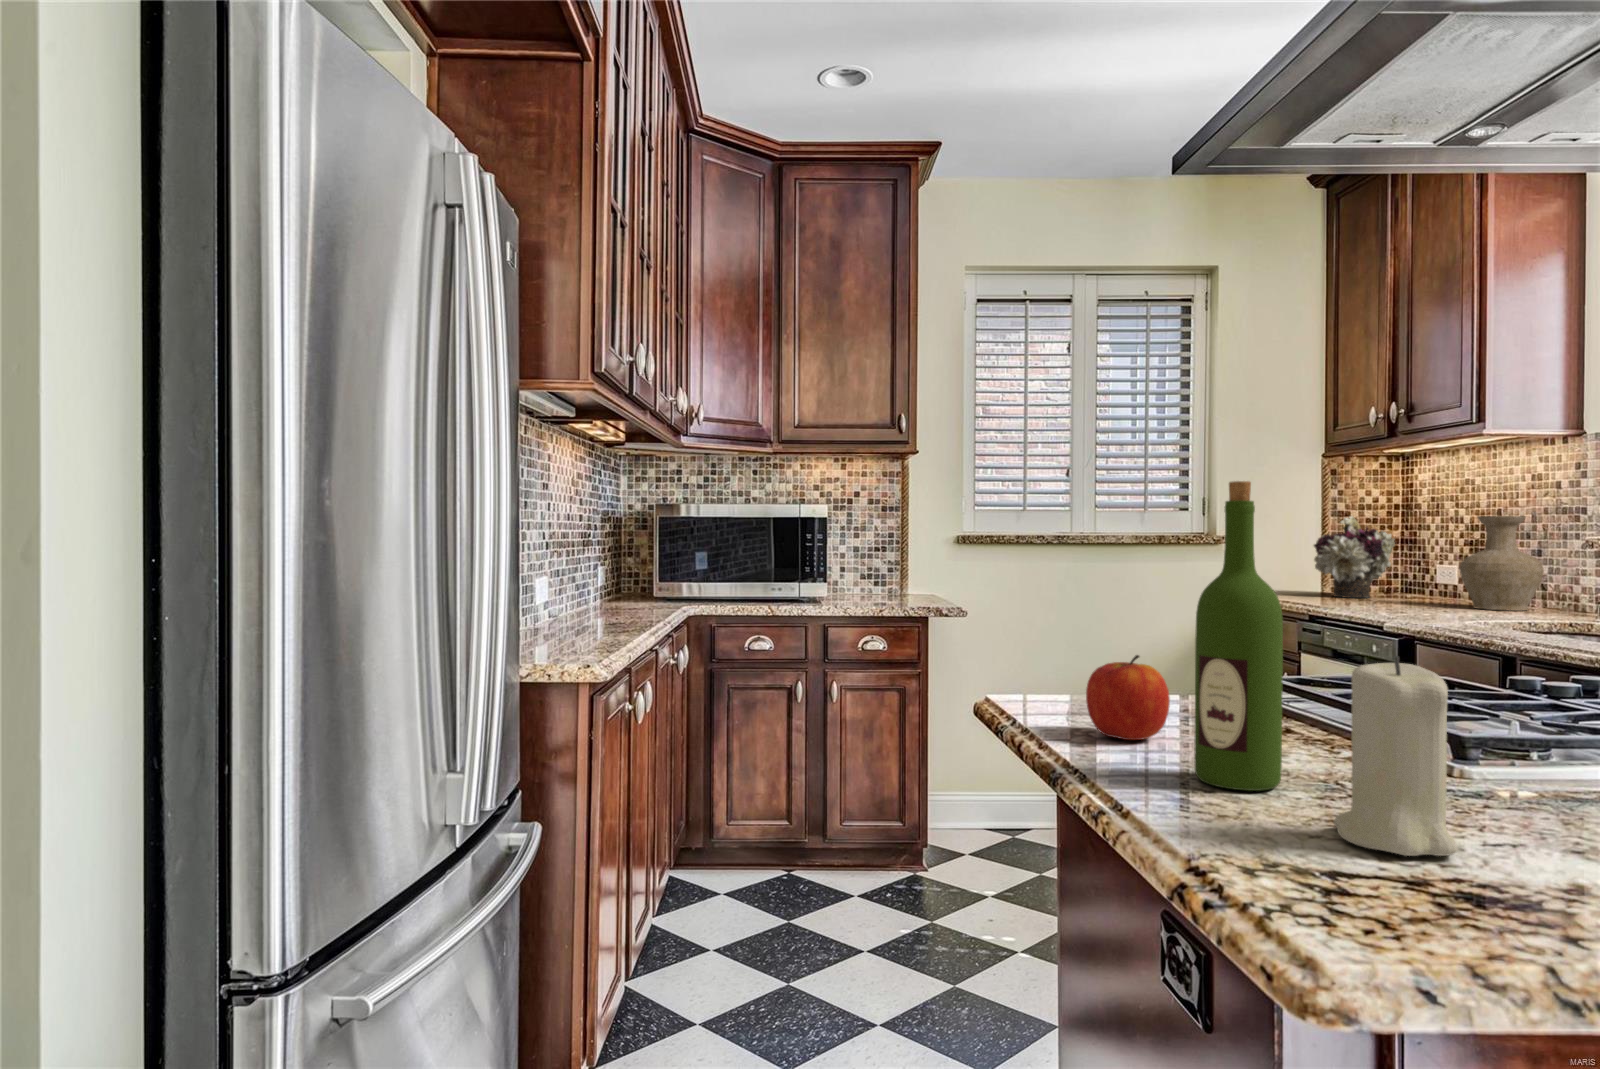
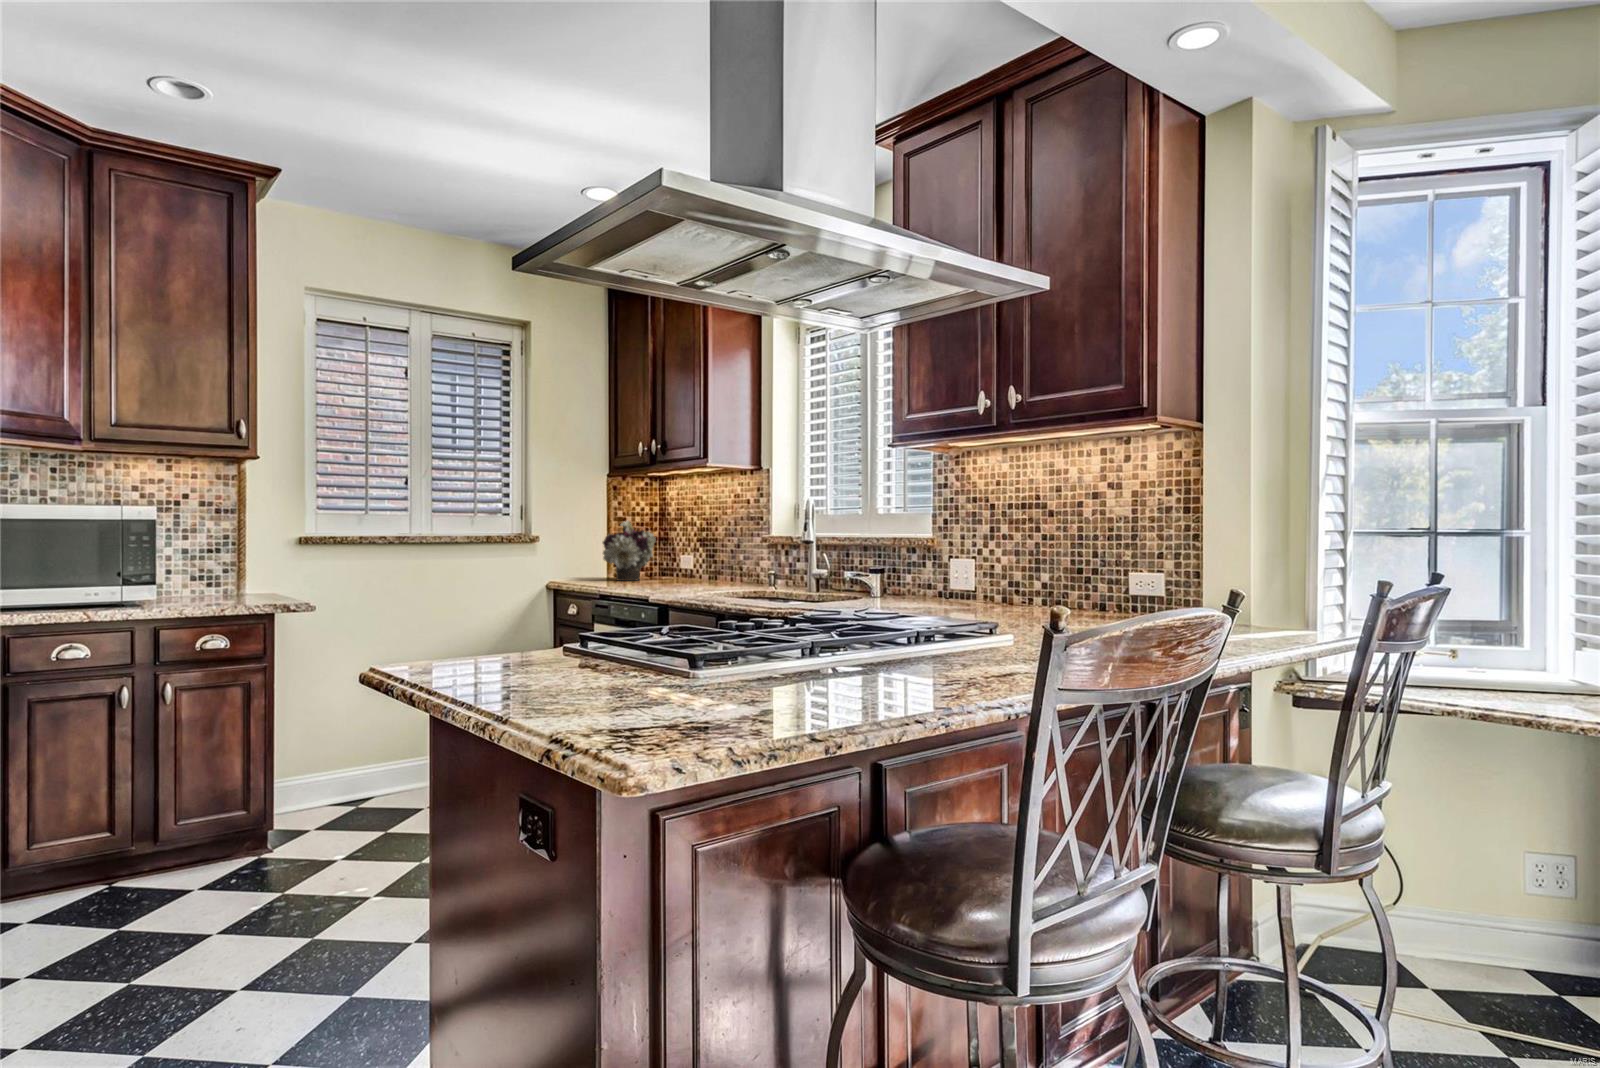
wine bottle: present [1194,481,1283,791] -> none [546,504,599,699]
vase: present [1459,516,1544,611] -> none [694,521,742,585]
apple: present [1086,655,1170,740] -> none [466,622,525,682]
candle: present [1334,657,1458,856] -> none [629,606,691,716]

